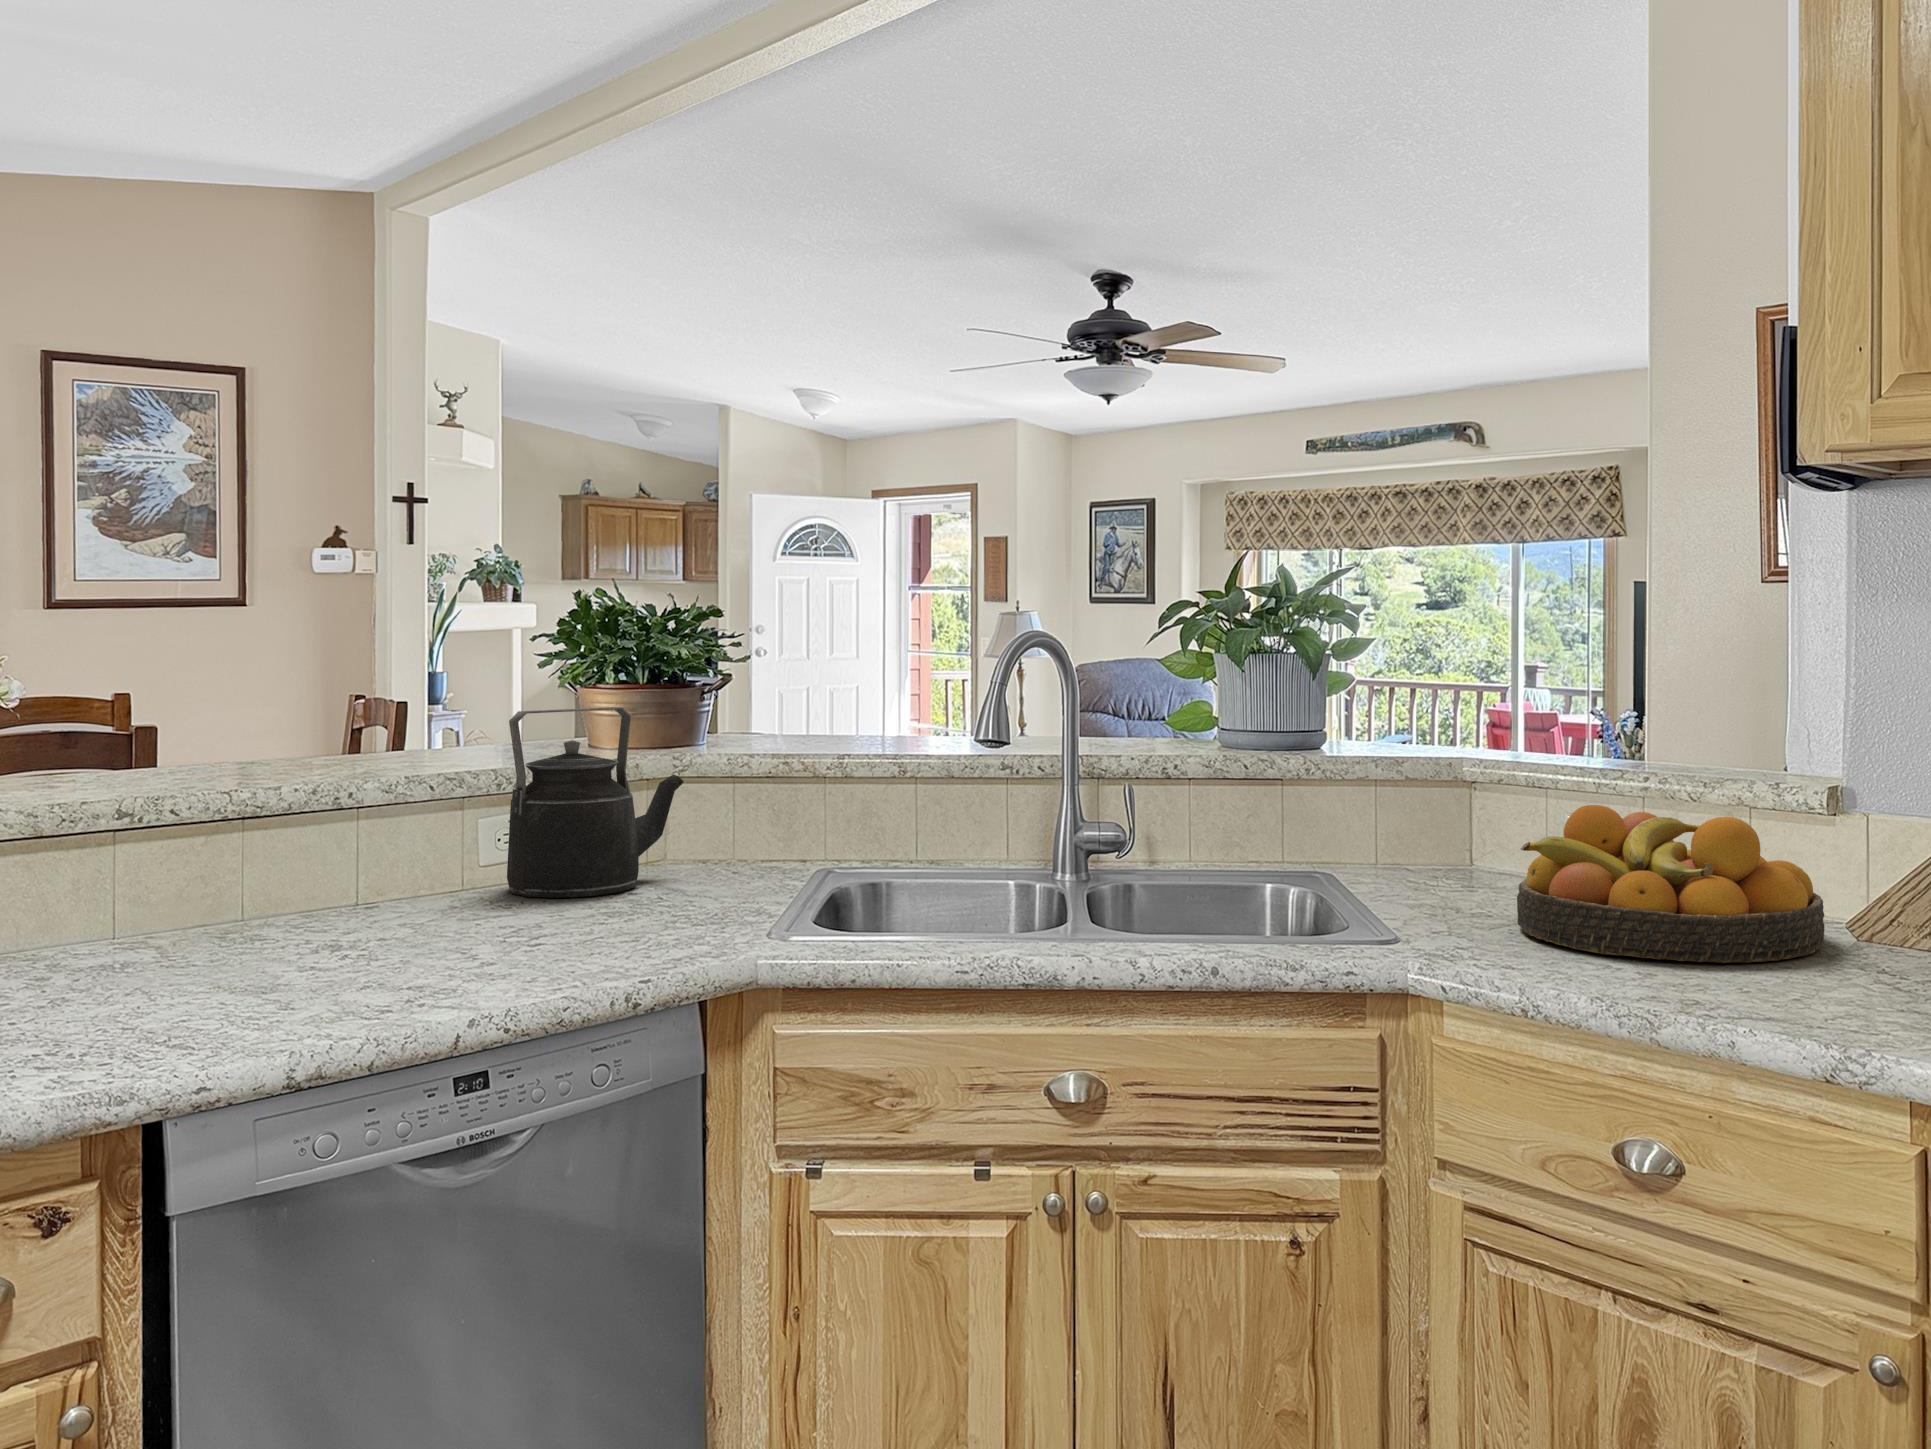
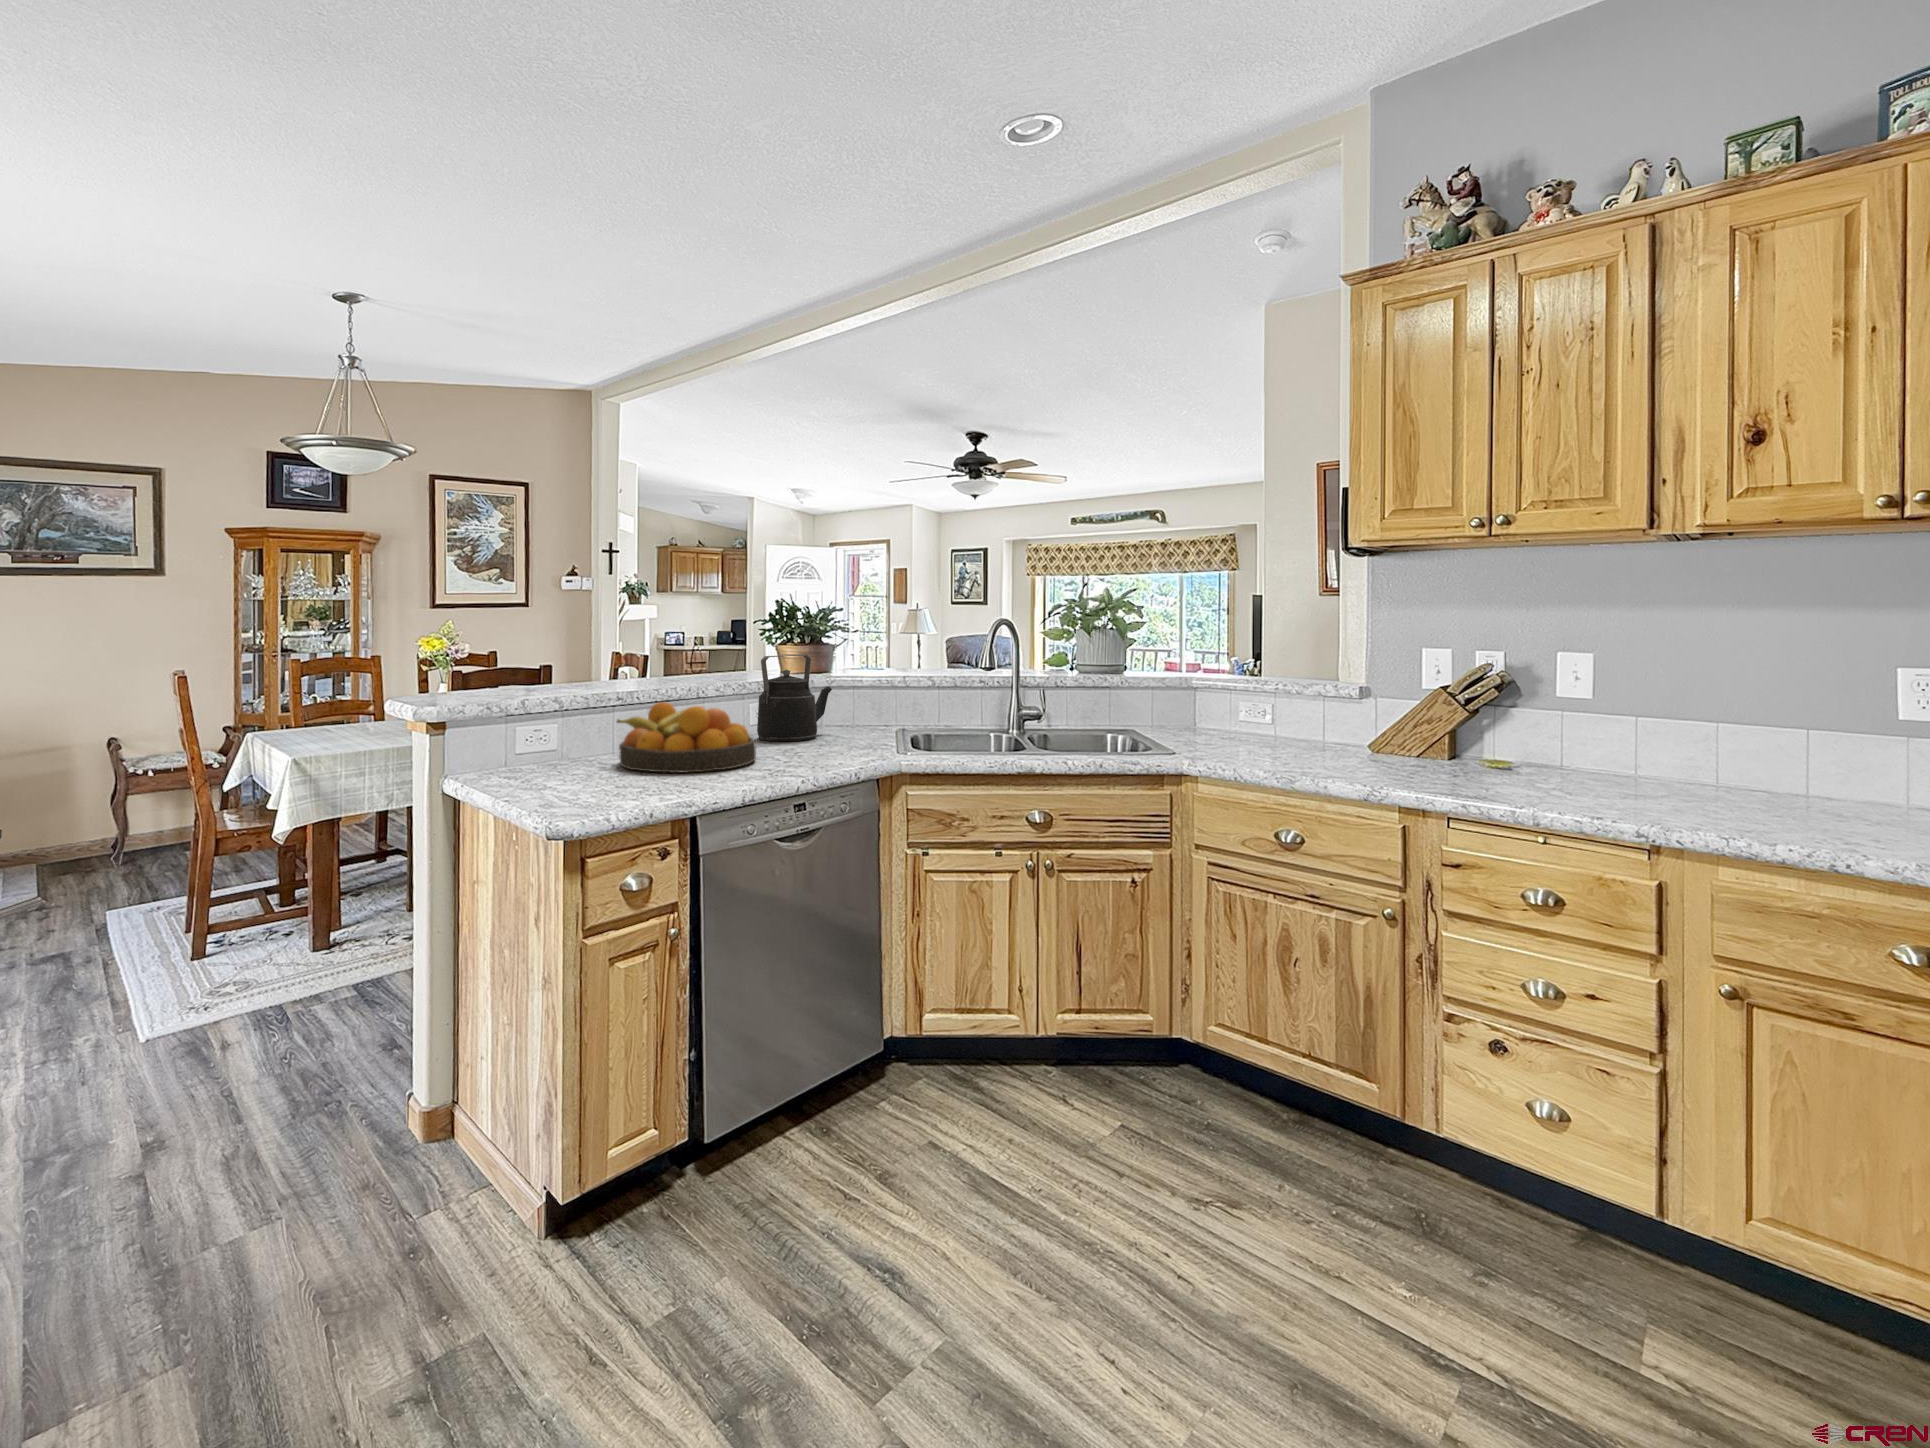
fruit bowl: present [1517,805,1824,963] -> present [617,702,756,773]

